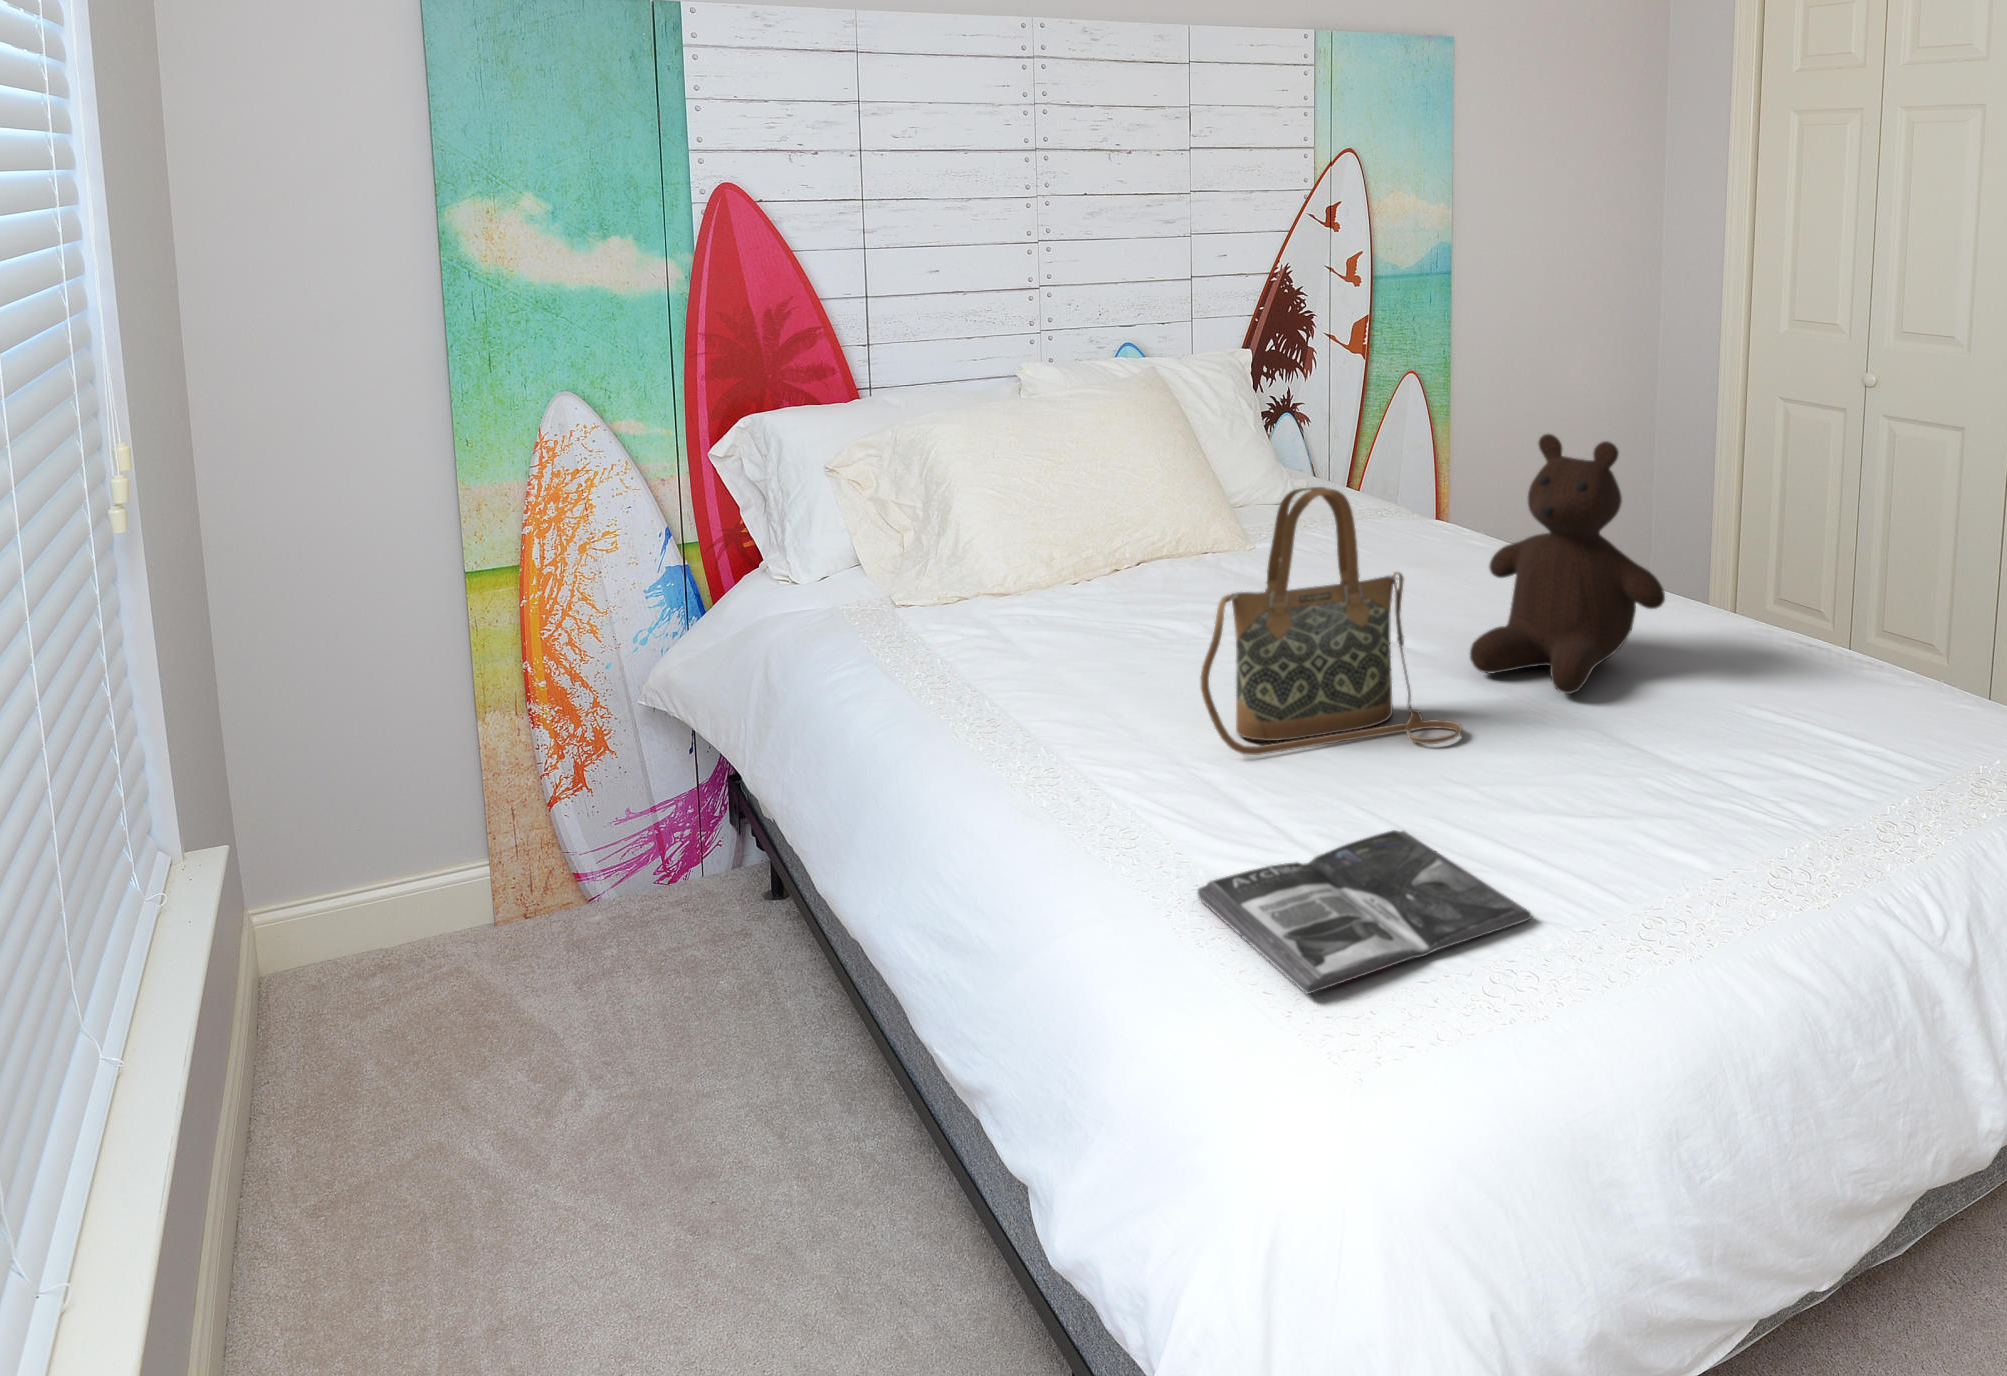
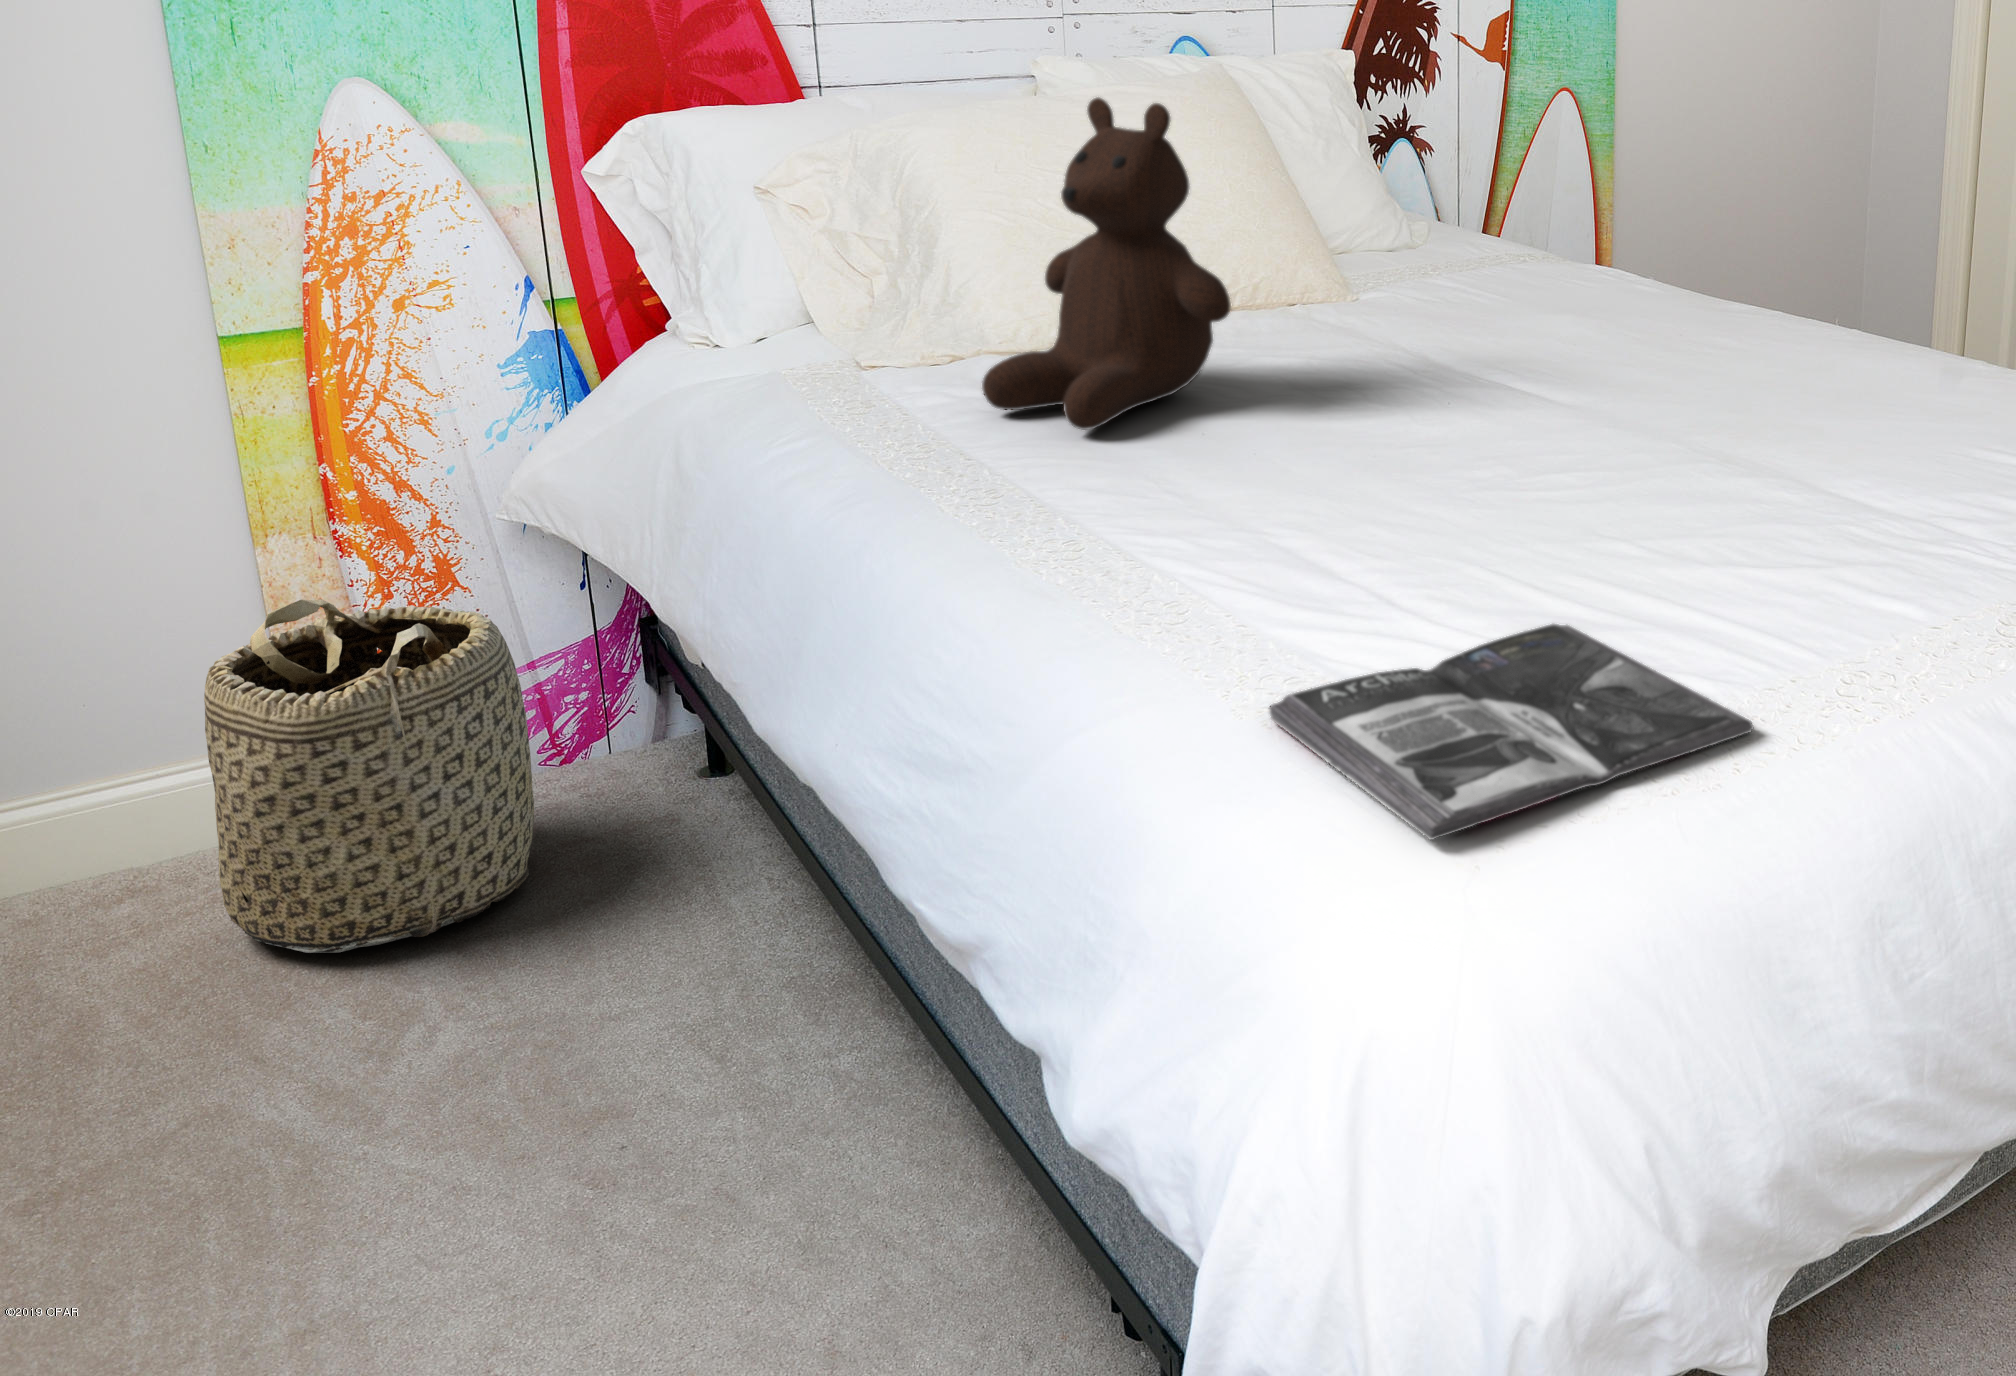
teddy bear: present [1470,434,1665,694] -> present [982,97,1231,430]
handbag: present [1200,487,1462,755] -> none [1277,164,1645,538]
basket: none [445,763,657,1025] -> present [204,599,534,953]

